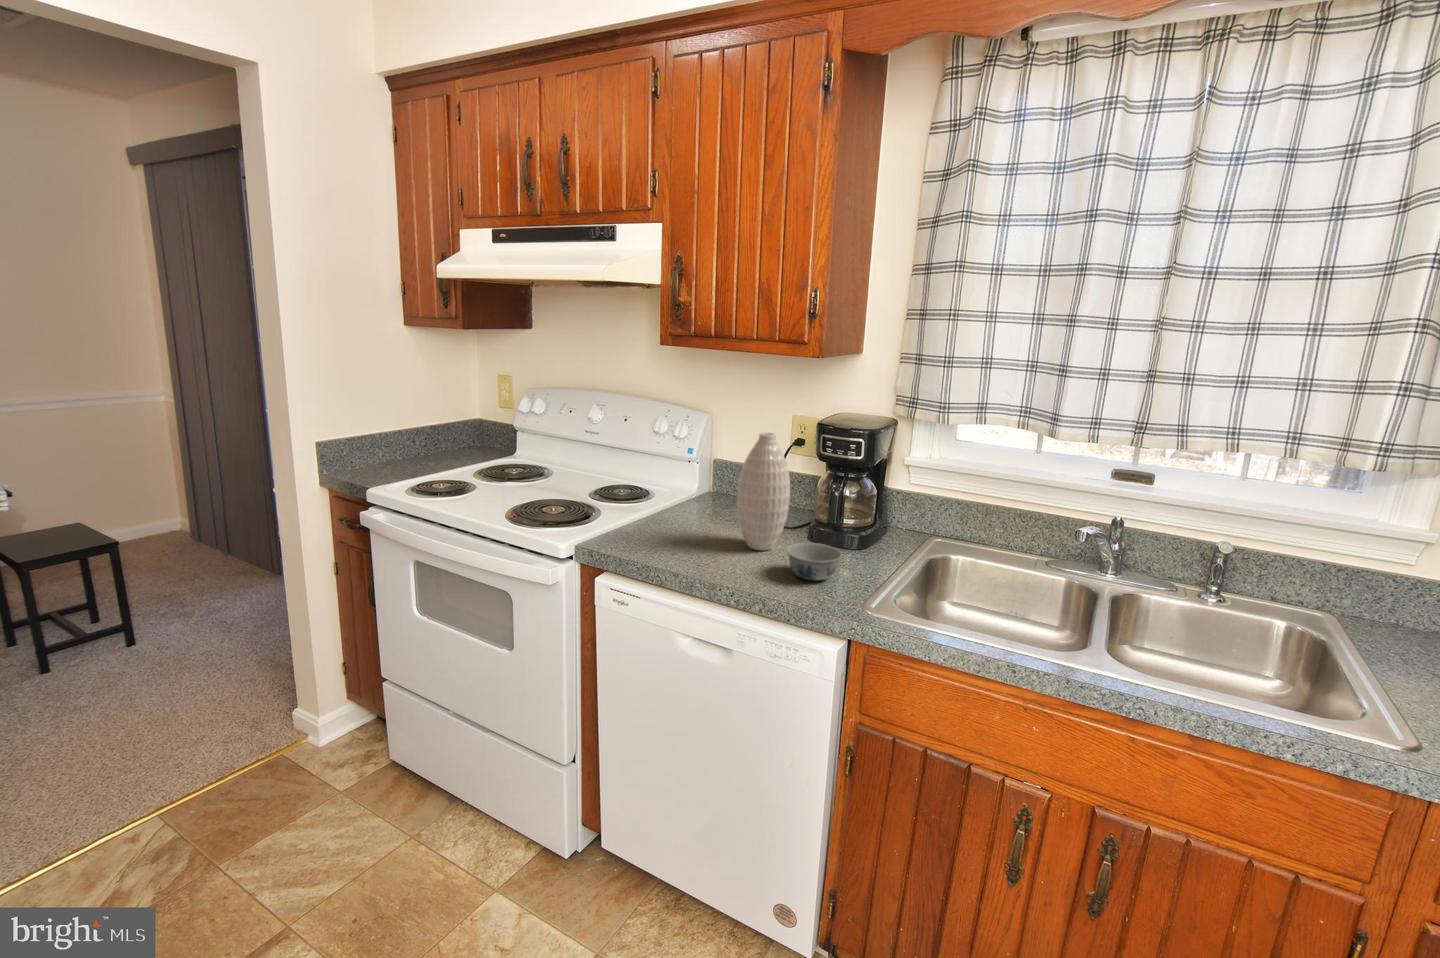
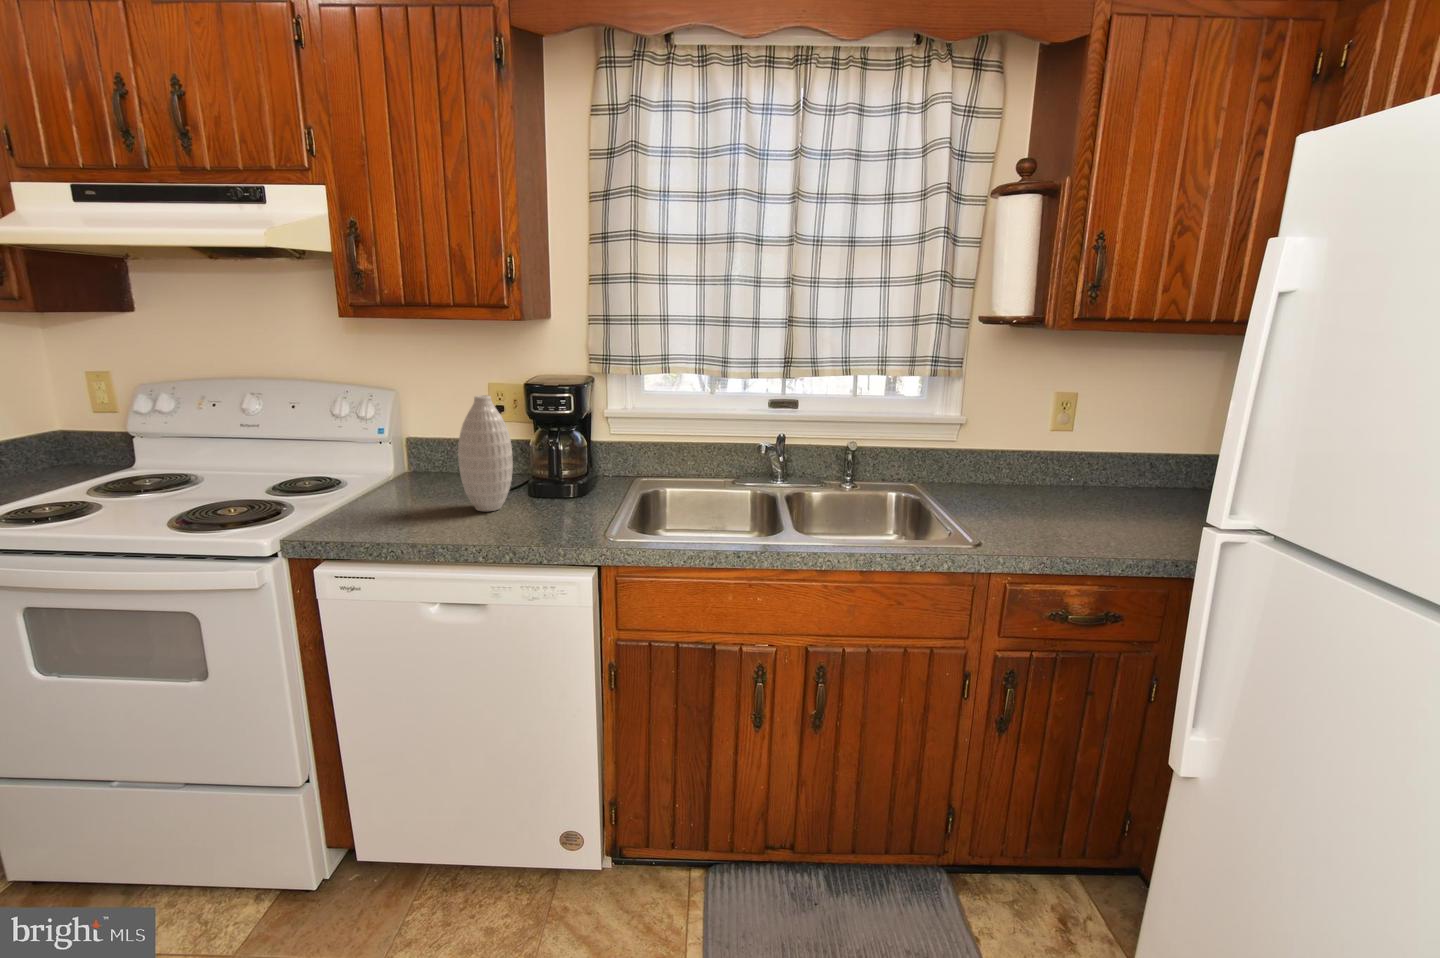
bowl: present [787,543,842,581] -> none [524,493,577,525]

